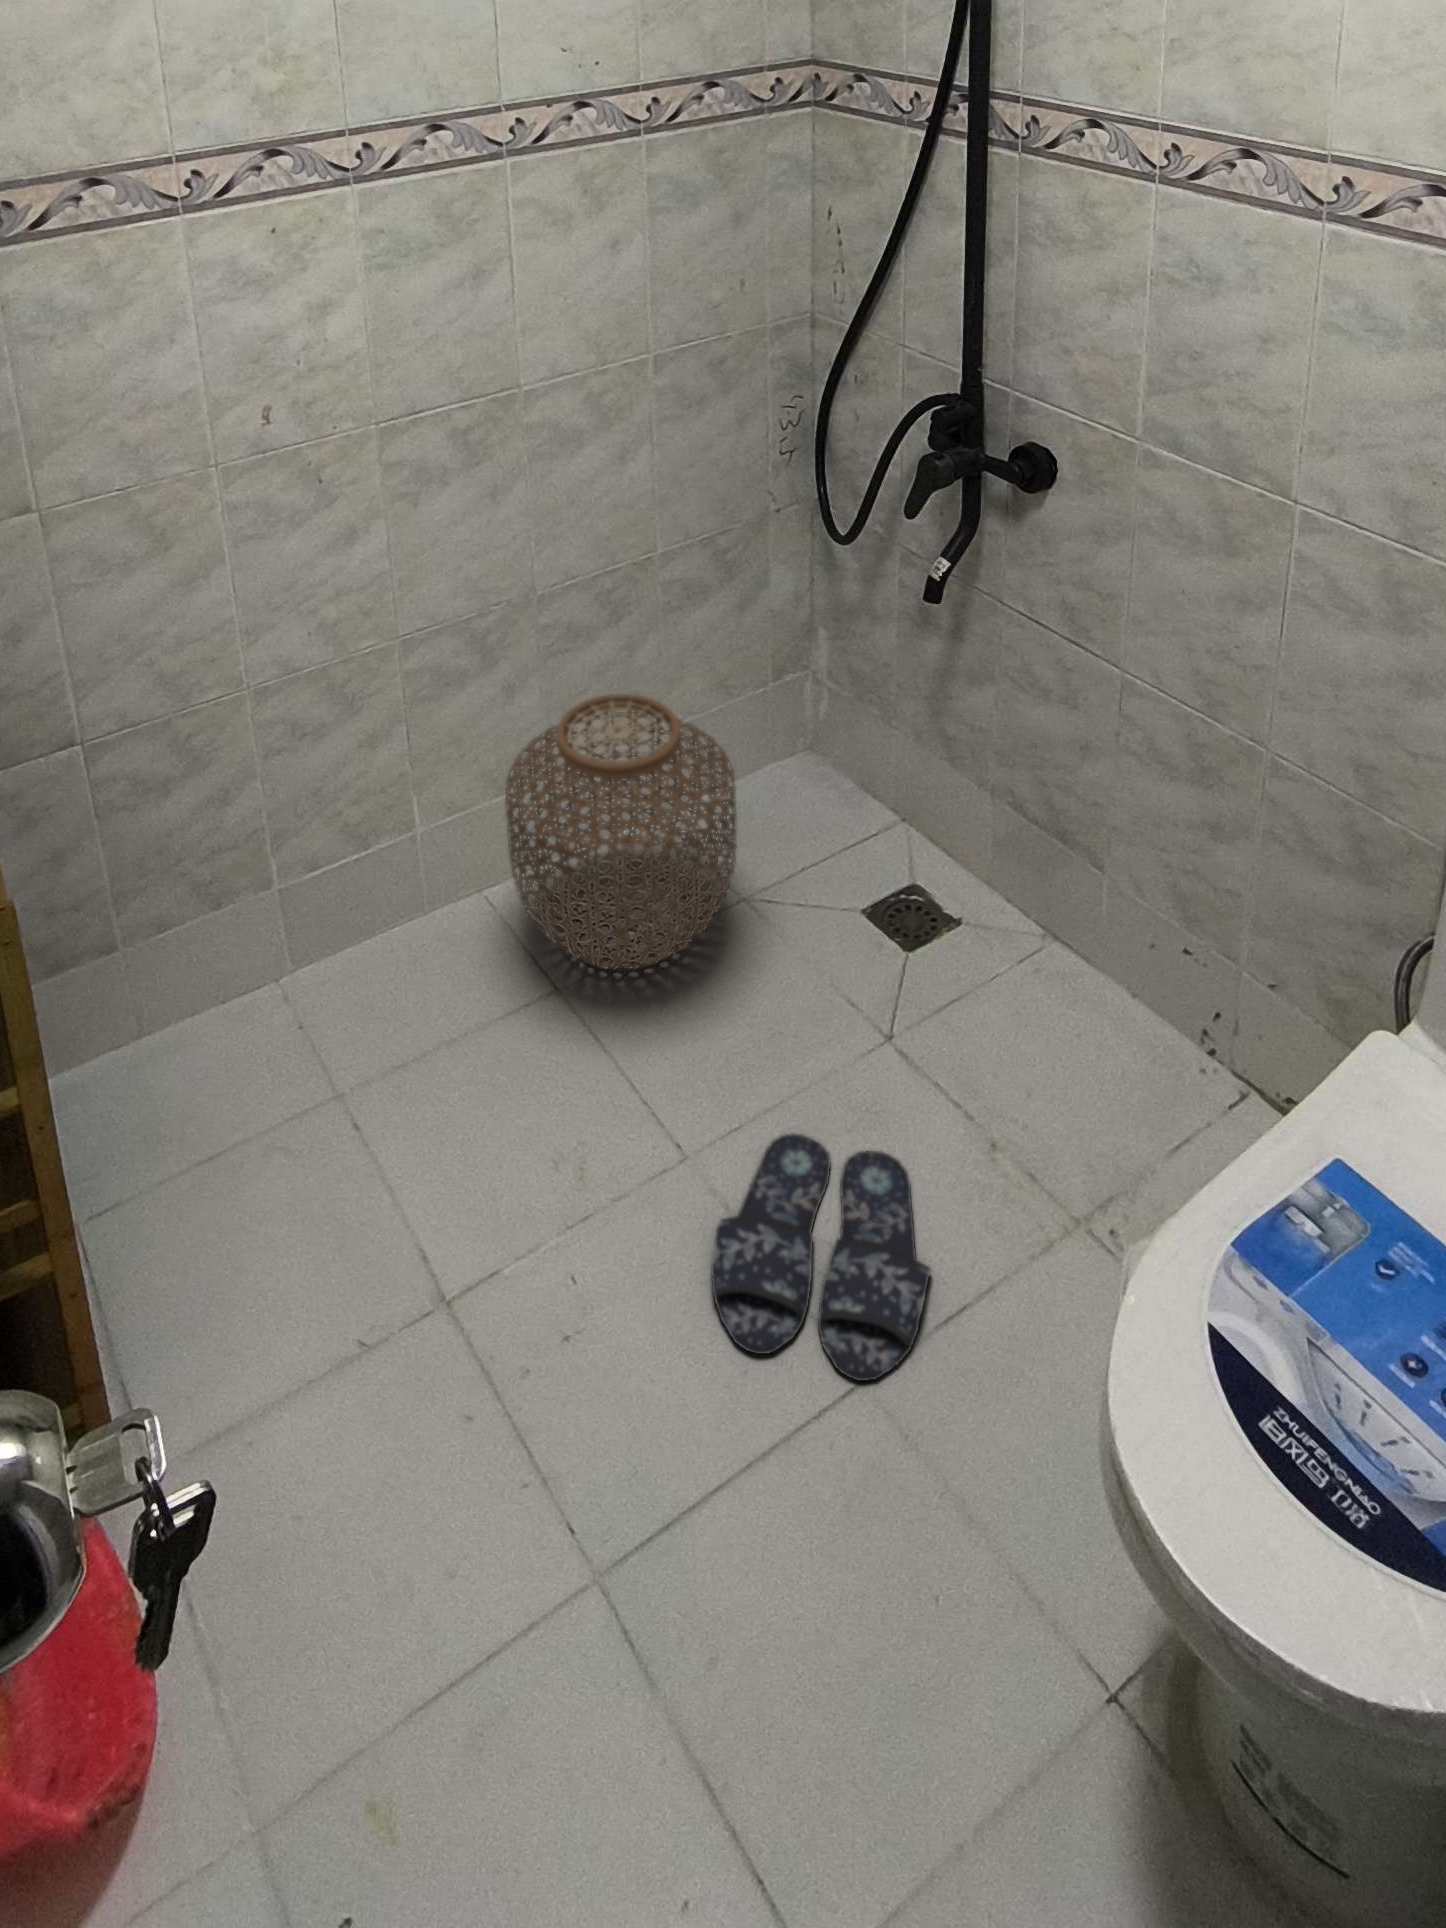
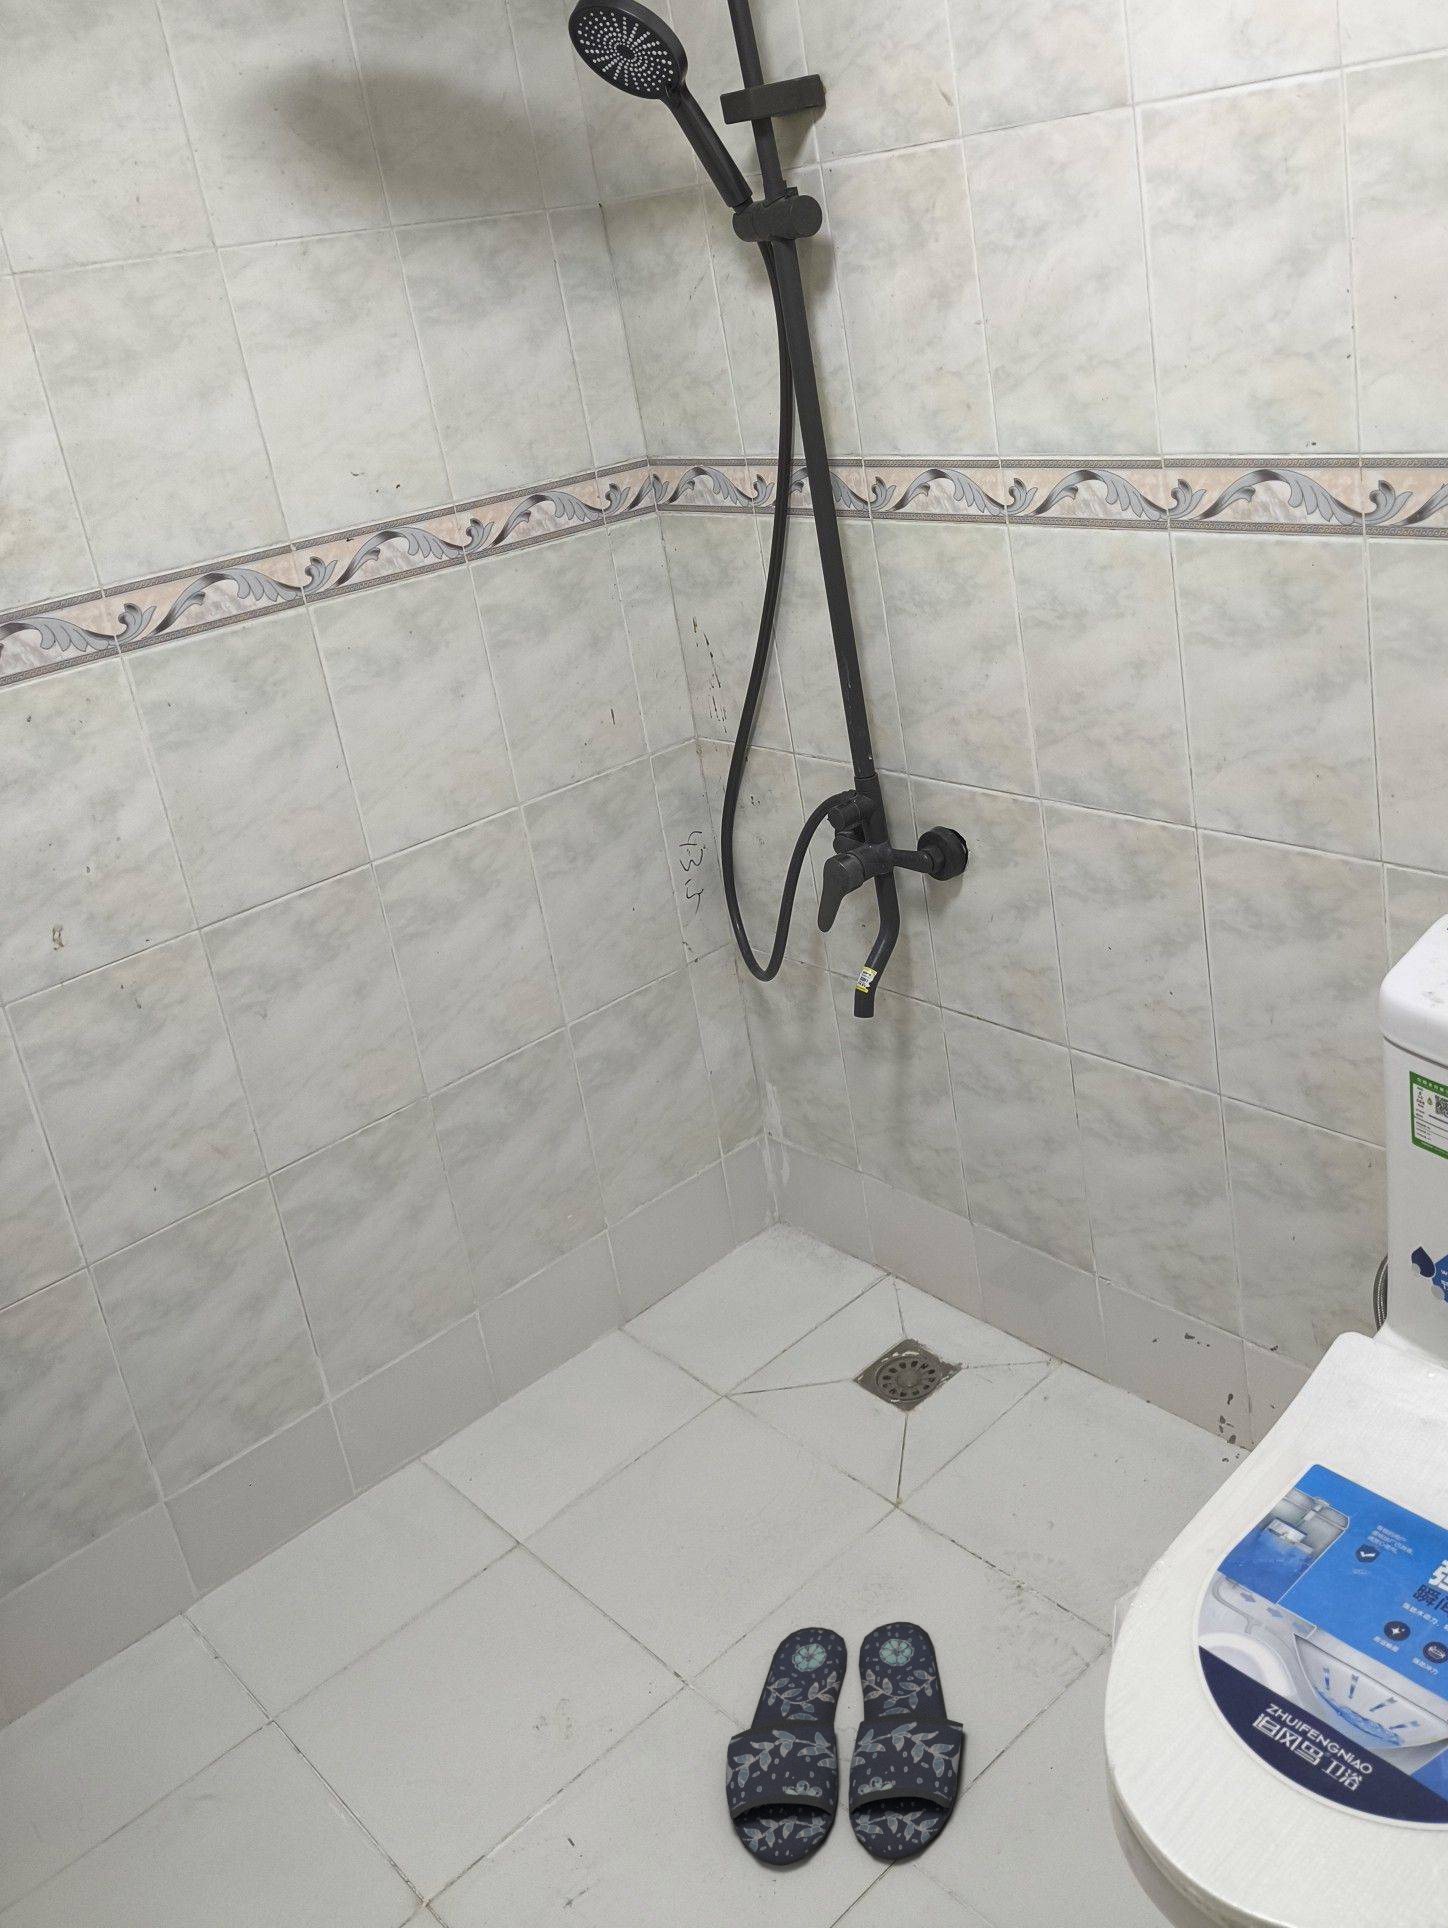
woven basket: present [506,694,737,969] -> none [423,1195,703,1511]

